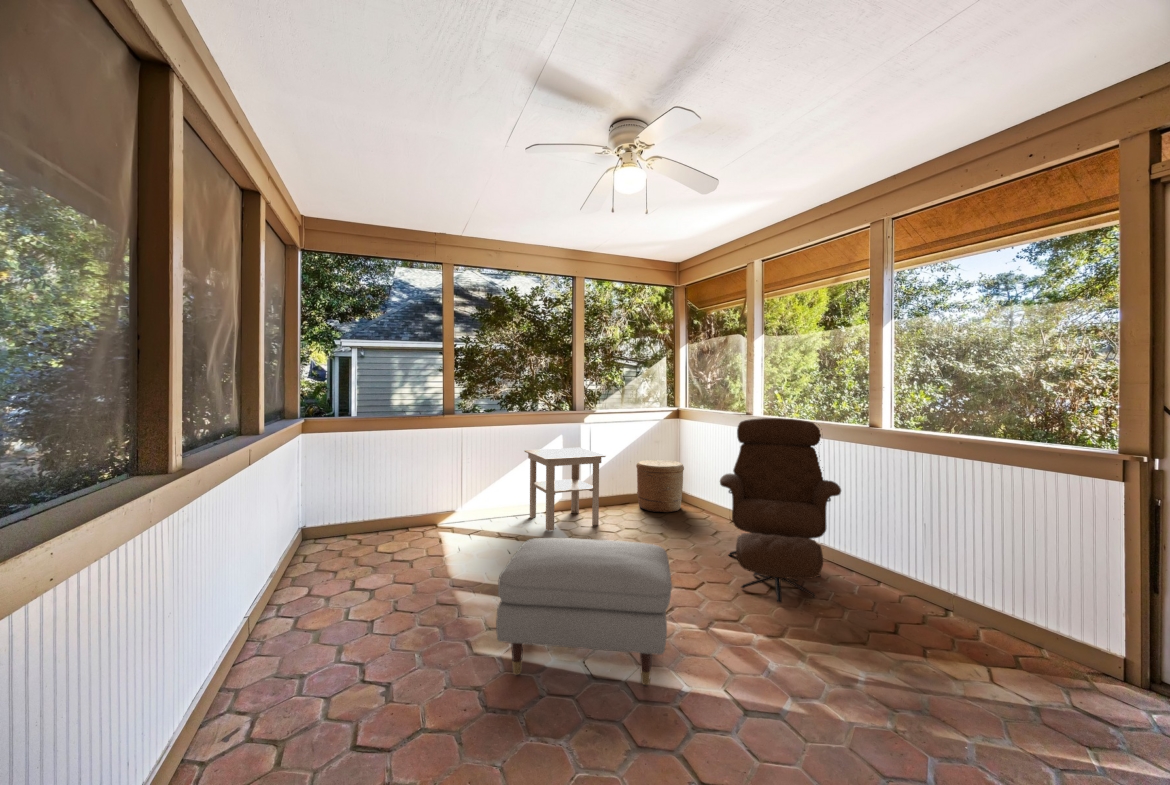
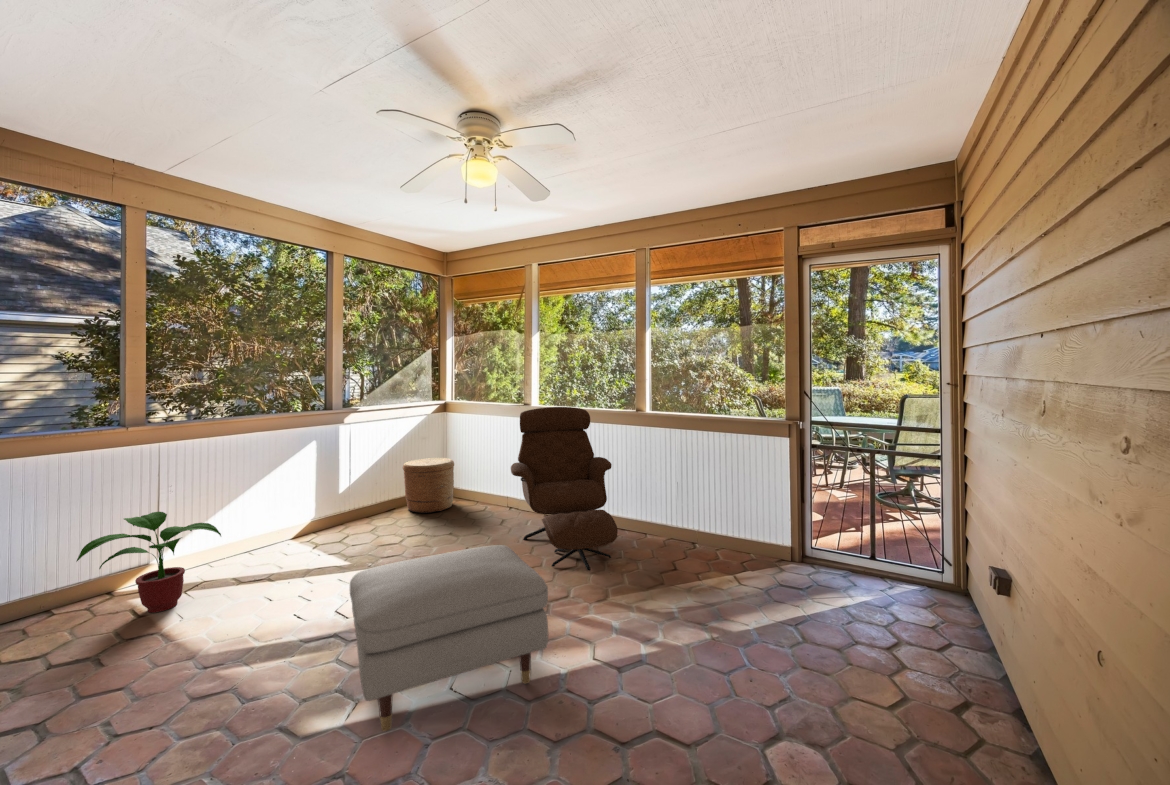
side table: present [525,448,606,531] -> none [267,457,380,559]
potted plant: none [396,471,478,542] -> present [77,512,221,613]

